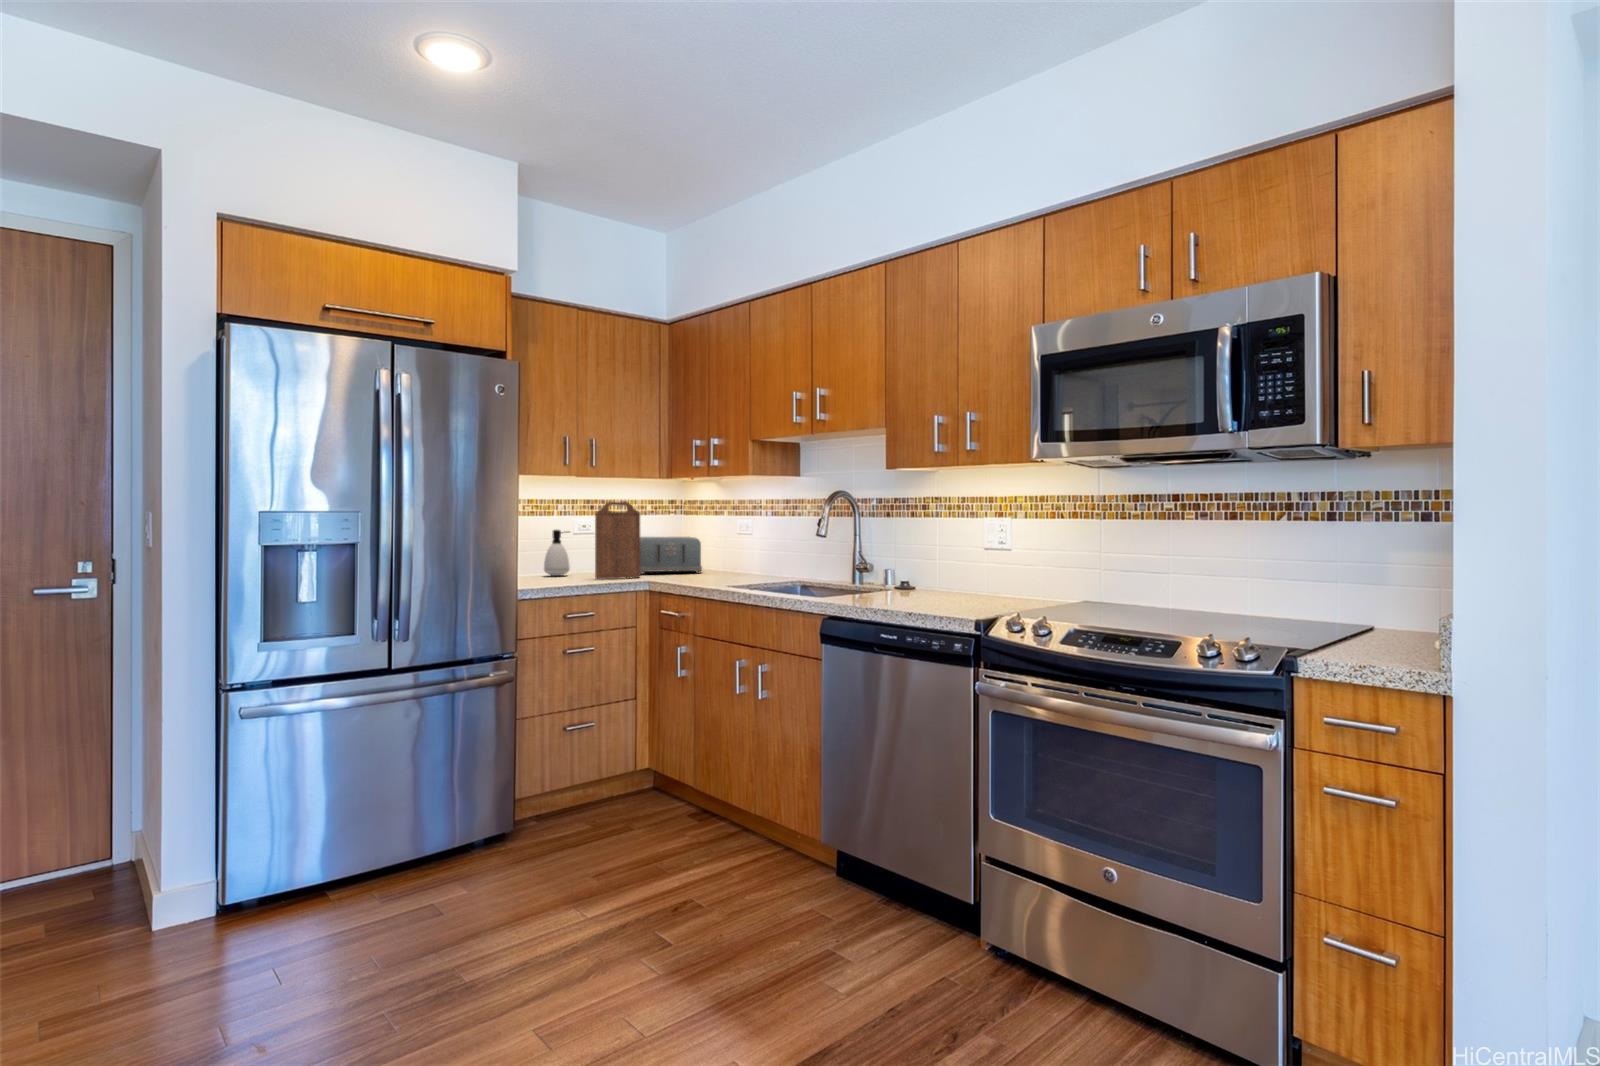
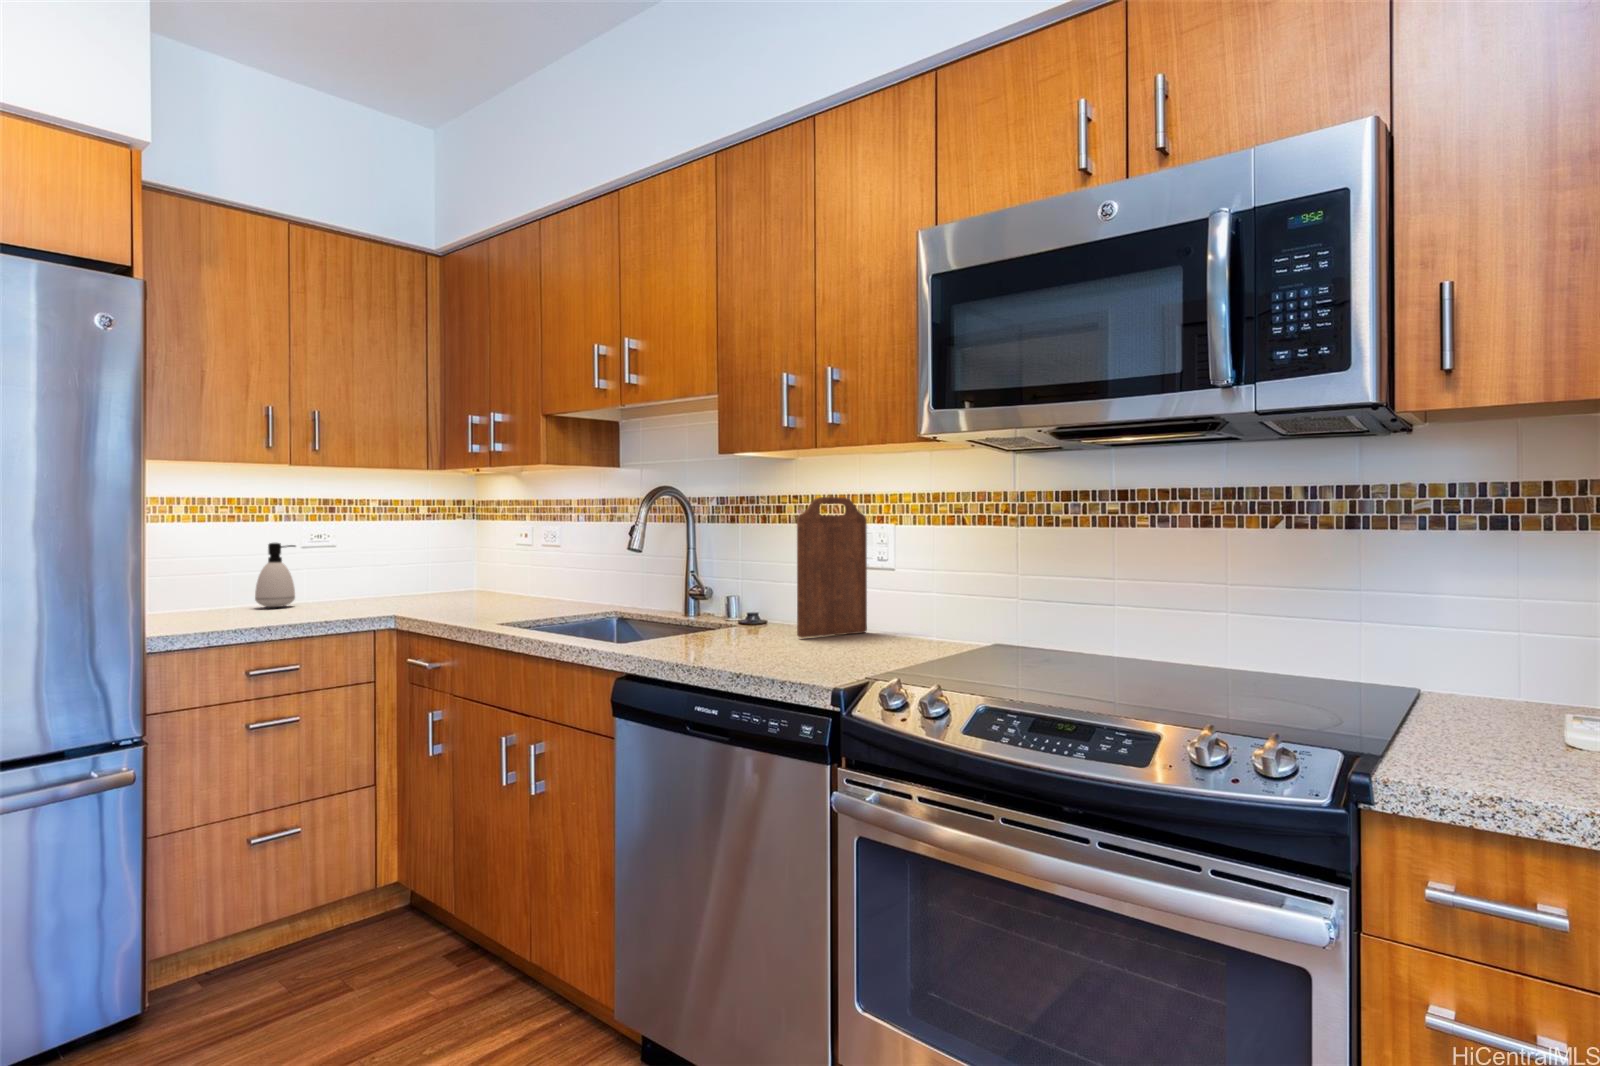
cutting board: present [595,502,640,579] -> present [797,497,867,638]
toaster: present [640,537,702,574] -> none [396,549,489,602]

